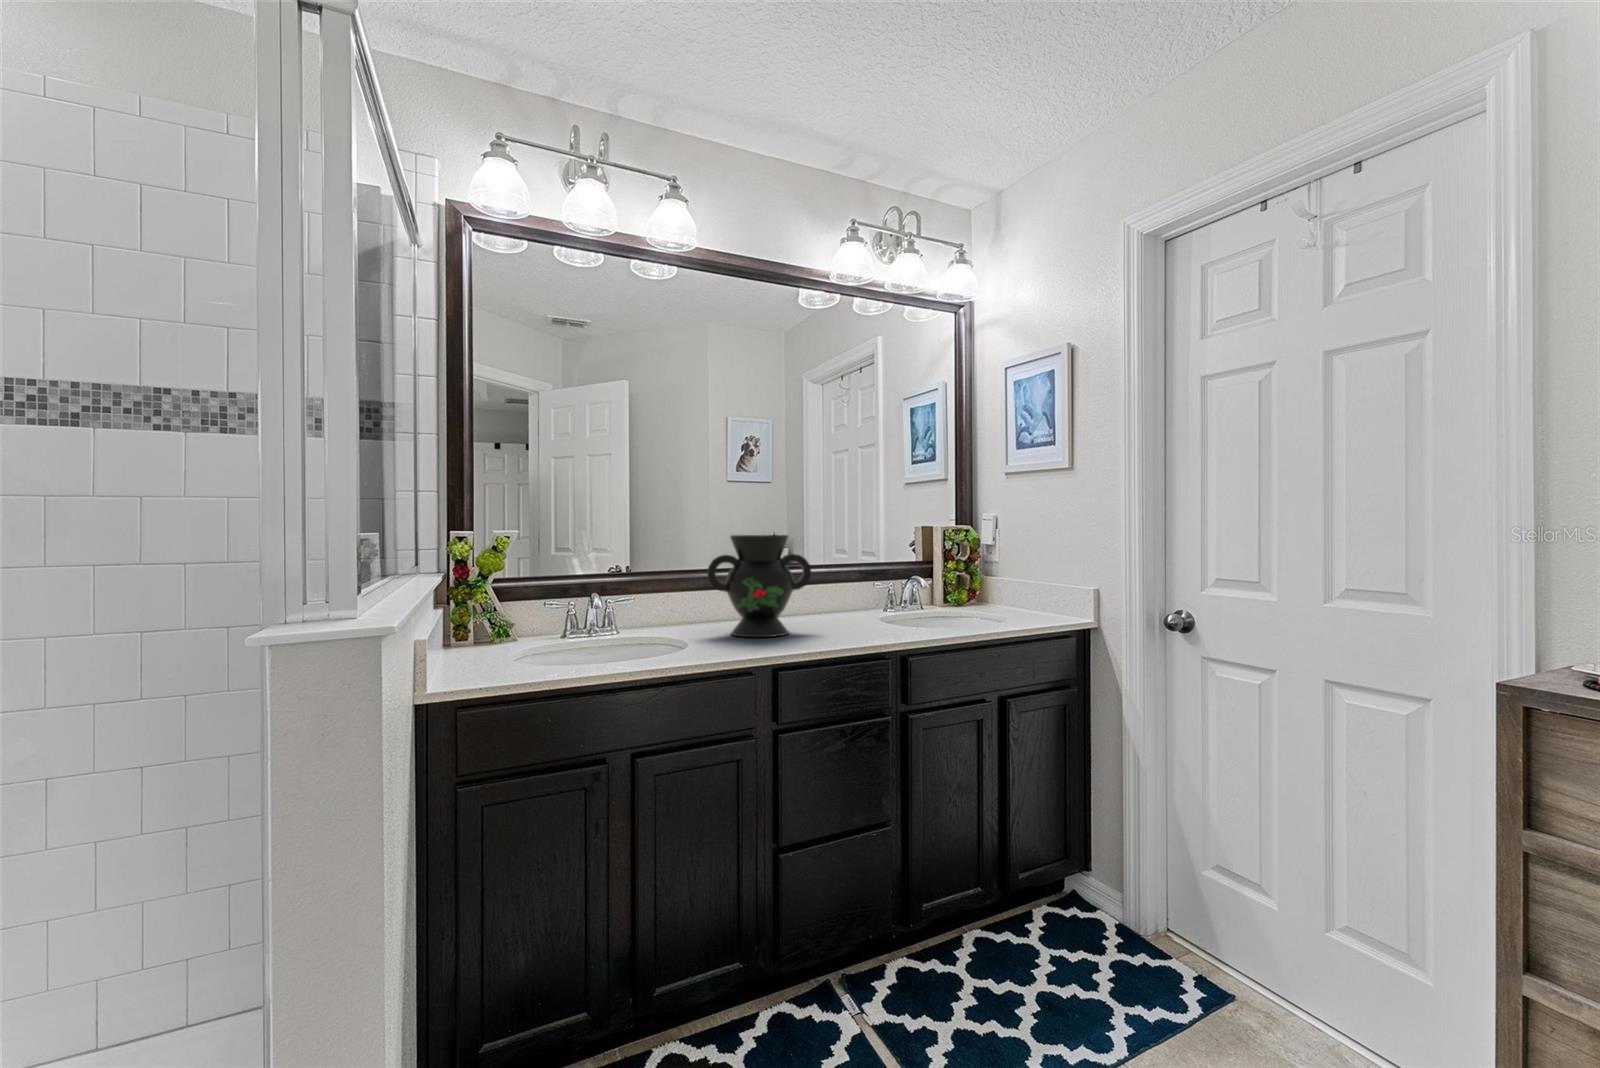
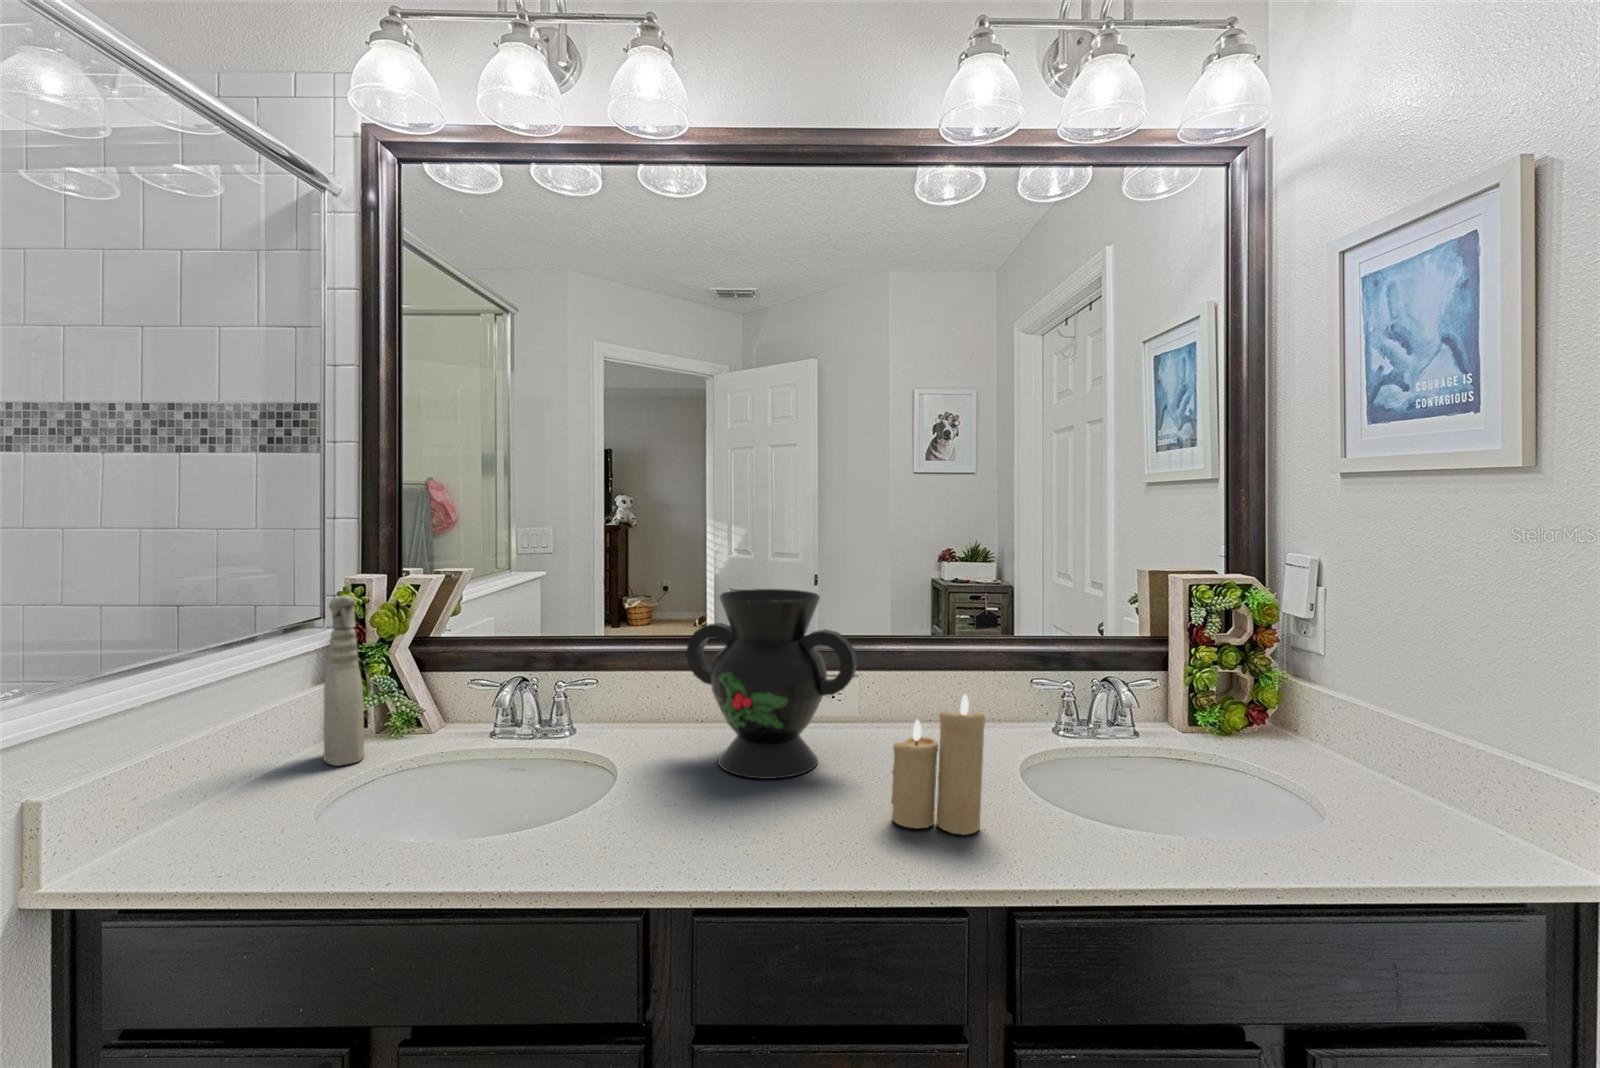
spray bottle: none [465,542,502,660] -> present [323,596,364,766]
candle: none [854,572,897,639] -> present [891,694,985,835]

